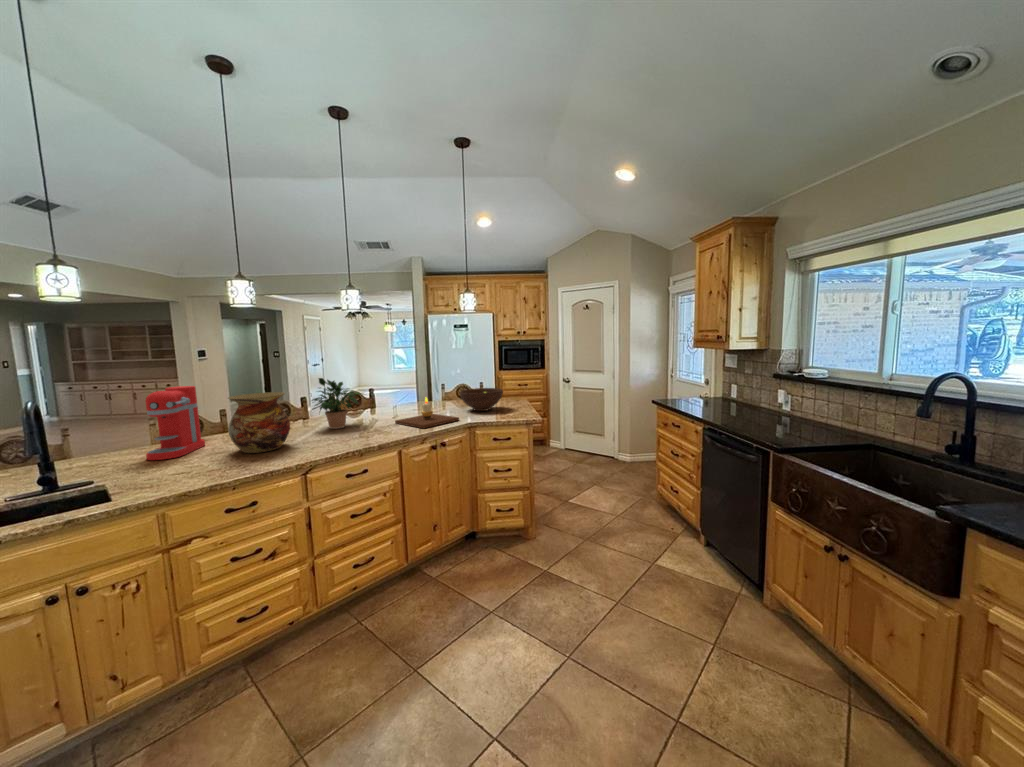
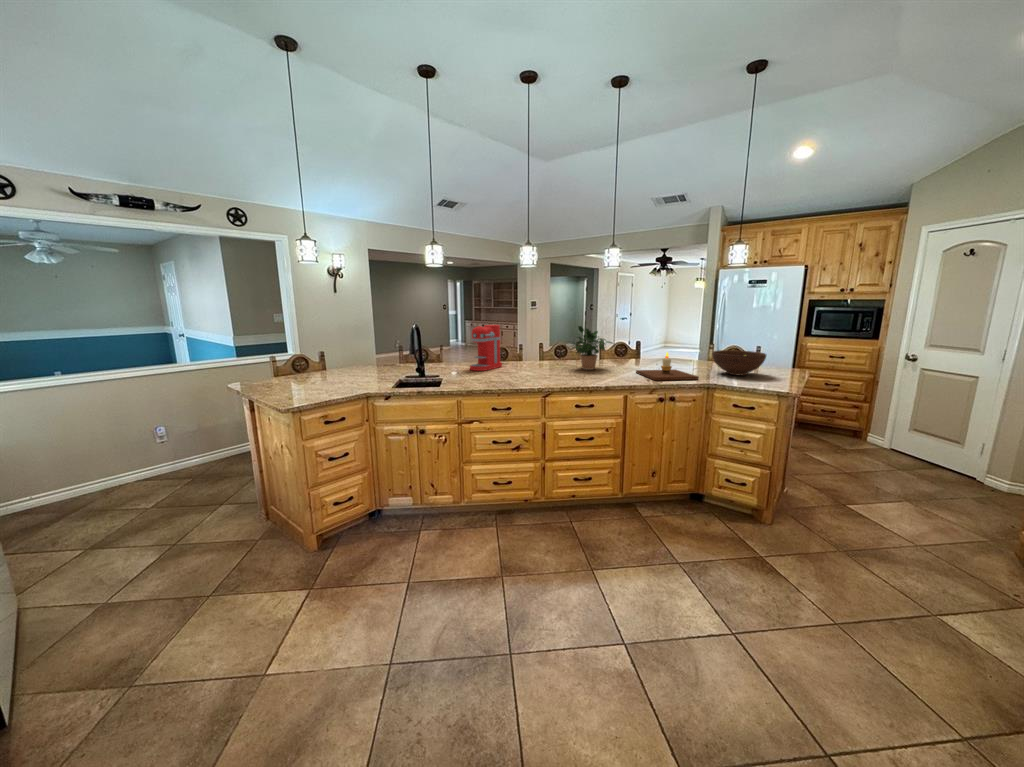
vase: present [228,392,290,453] -> none [510,333,548,376]

